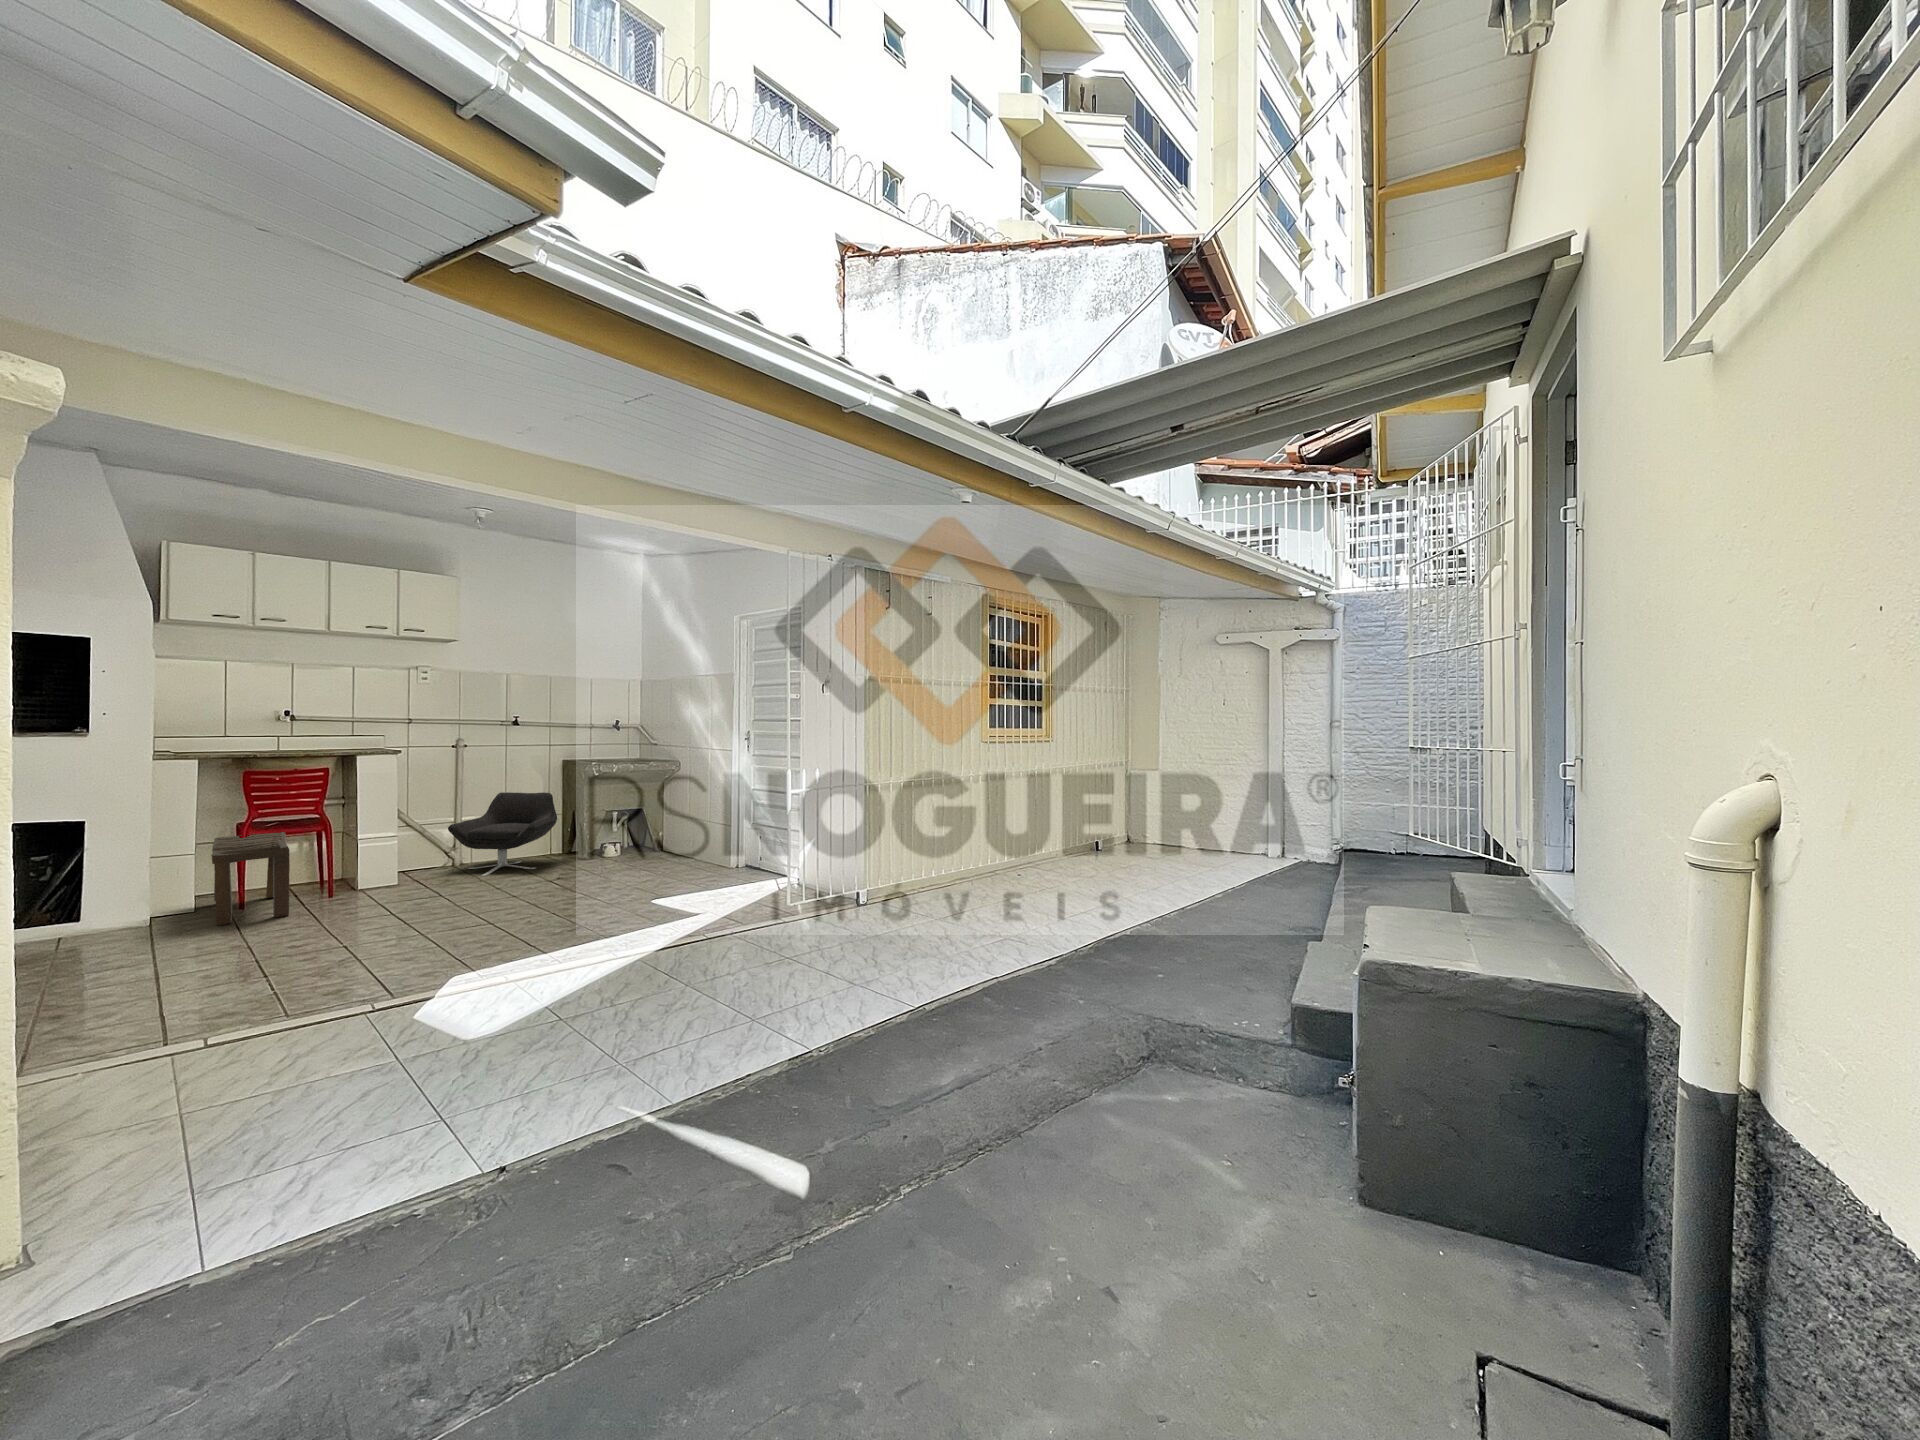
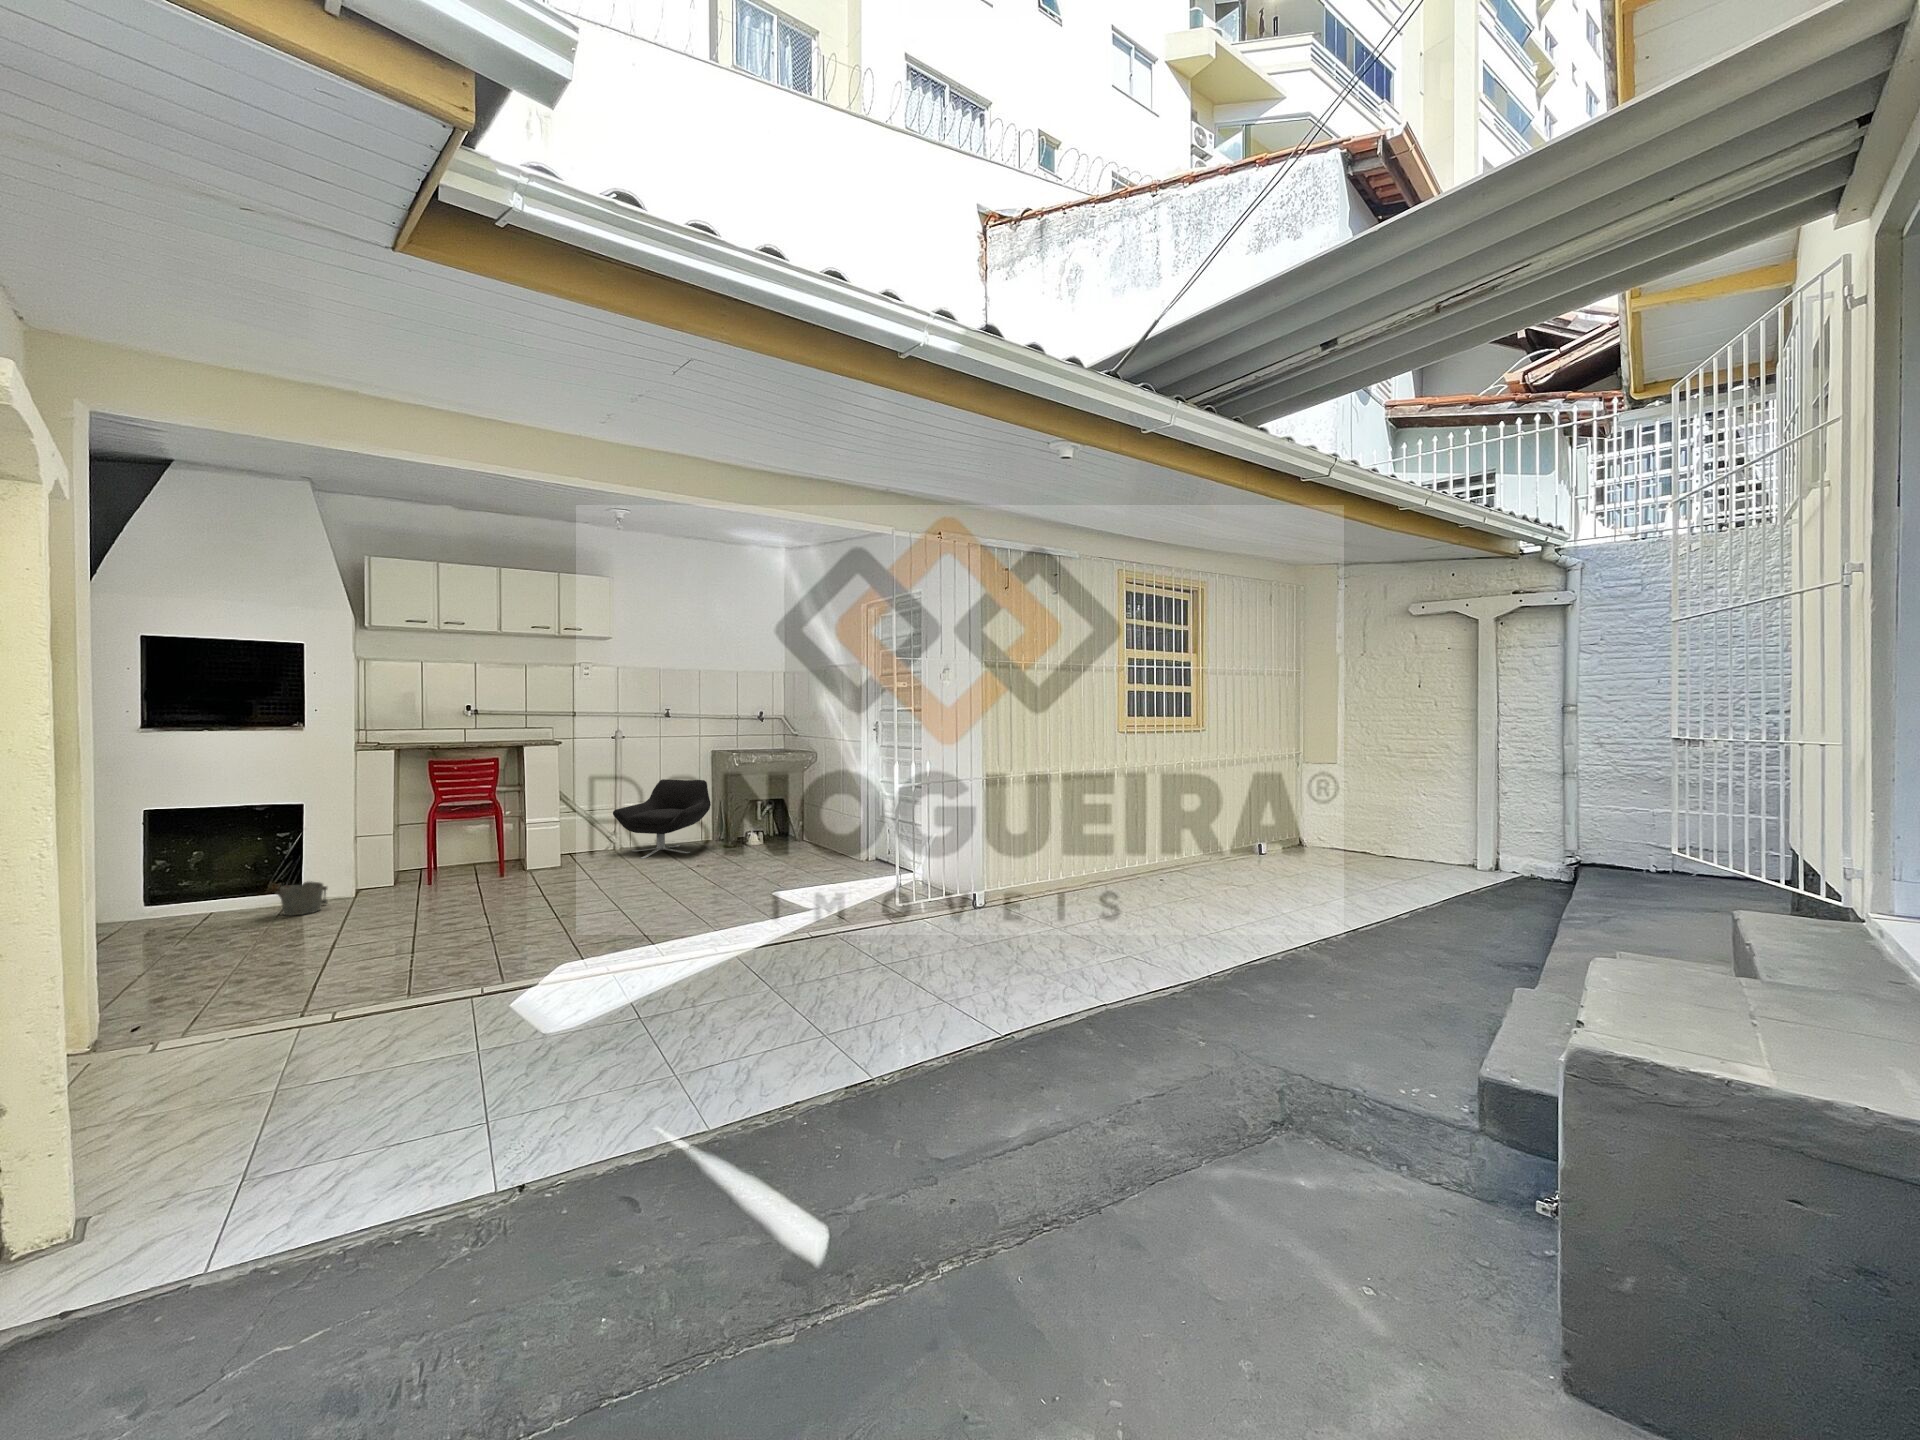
bench: present [211,832,290,925] -> none [402,815,473,899]
bucket: none [51,909,118,949] -> present [276,881,328,916]

